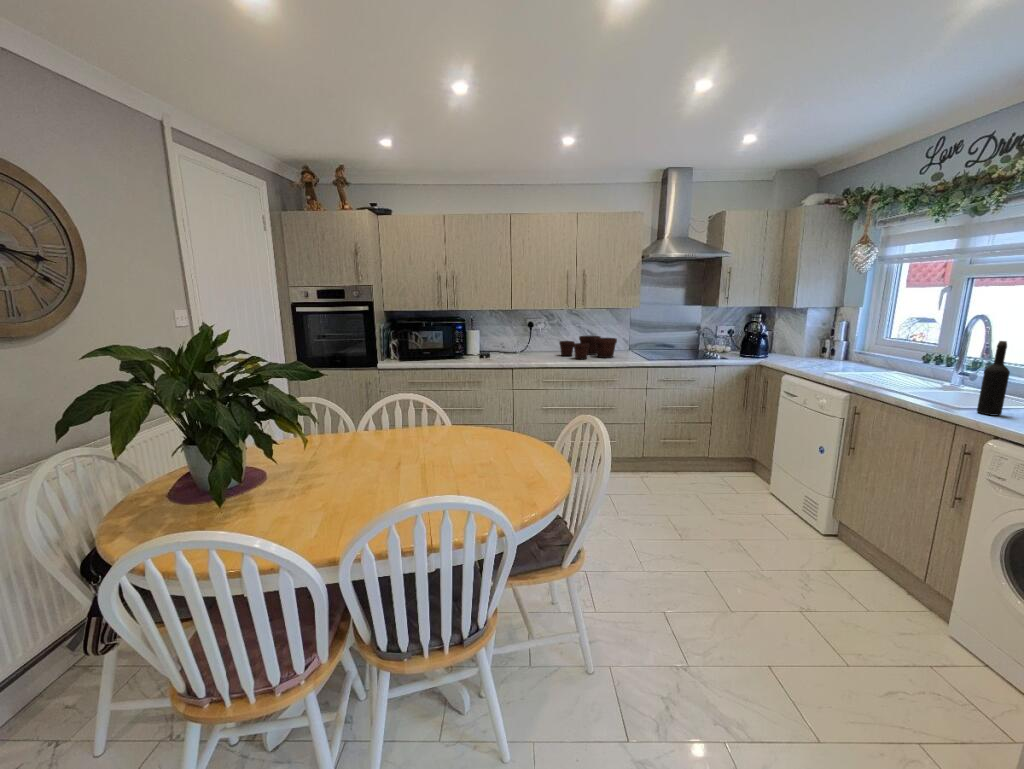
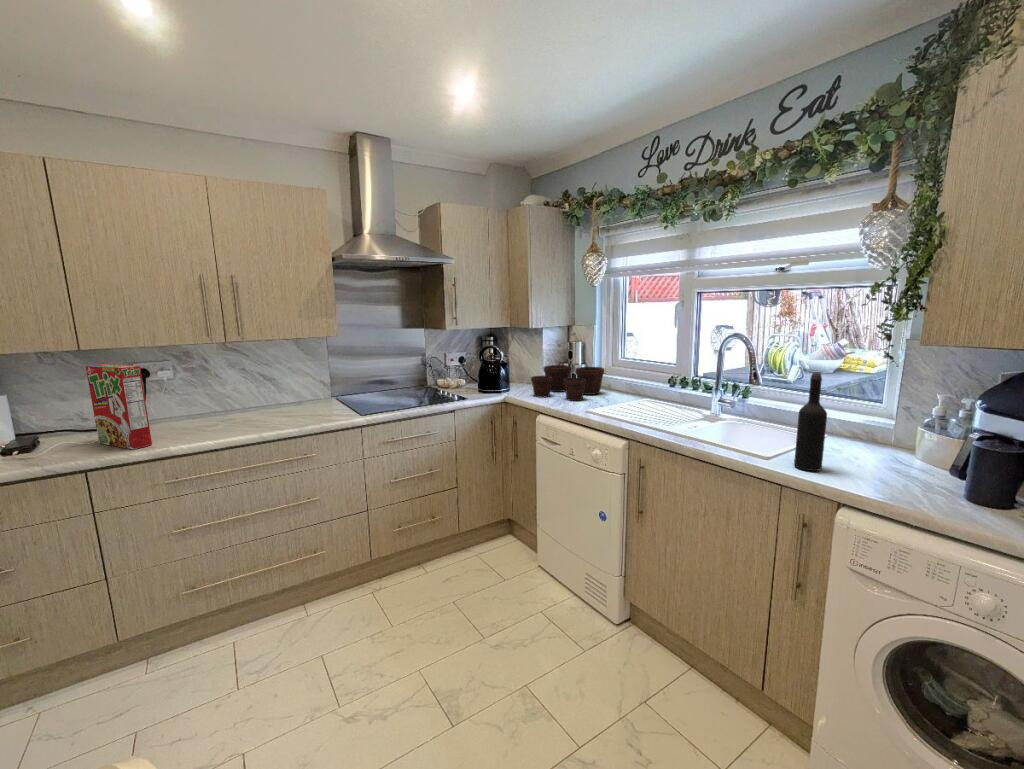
cereal box: none [515,317,540,361] -> present [86,364,152,449]
flower pot: present [559,336,617,359] -> present [531,365,604,401]

